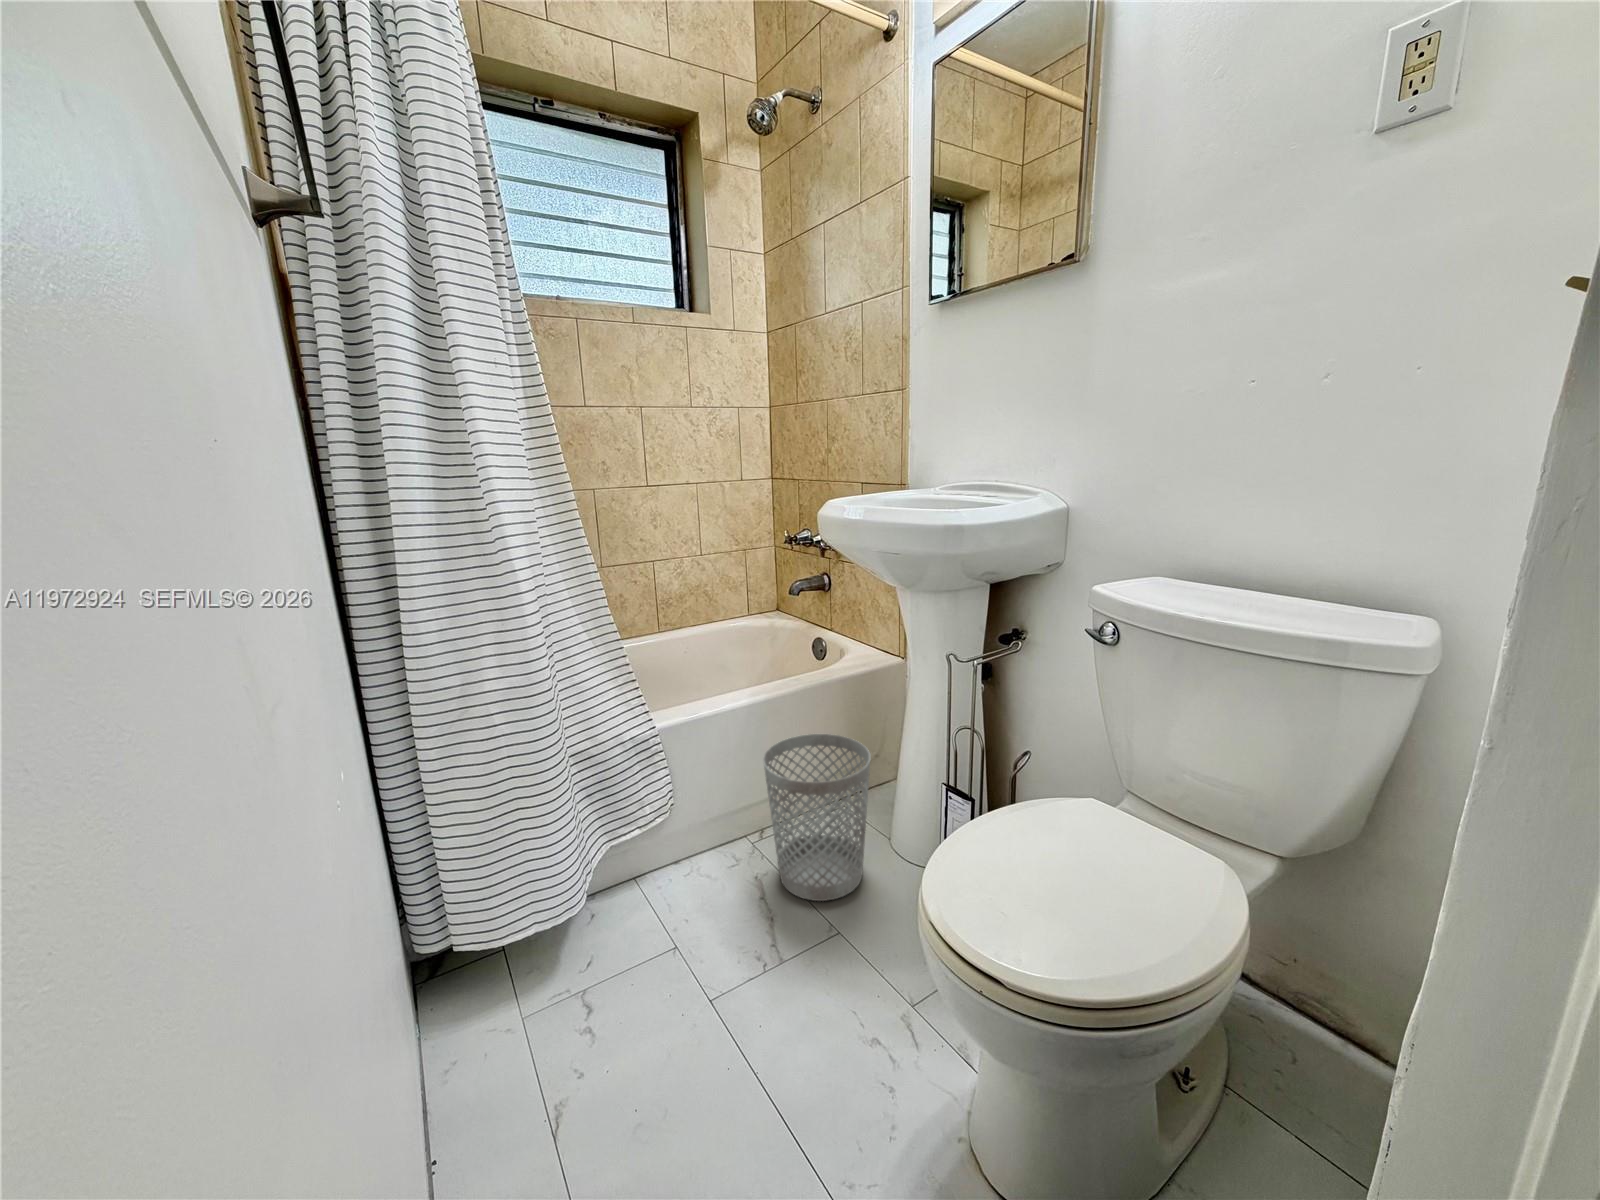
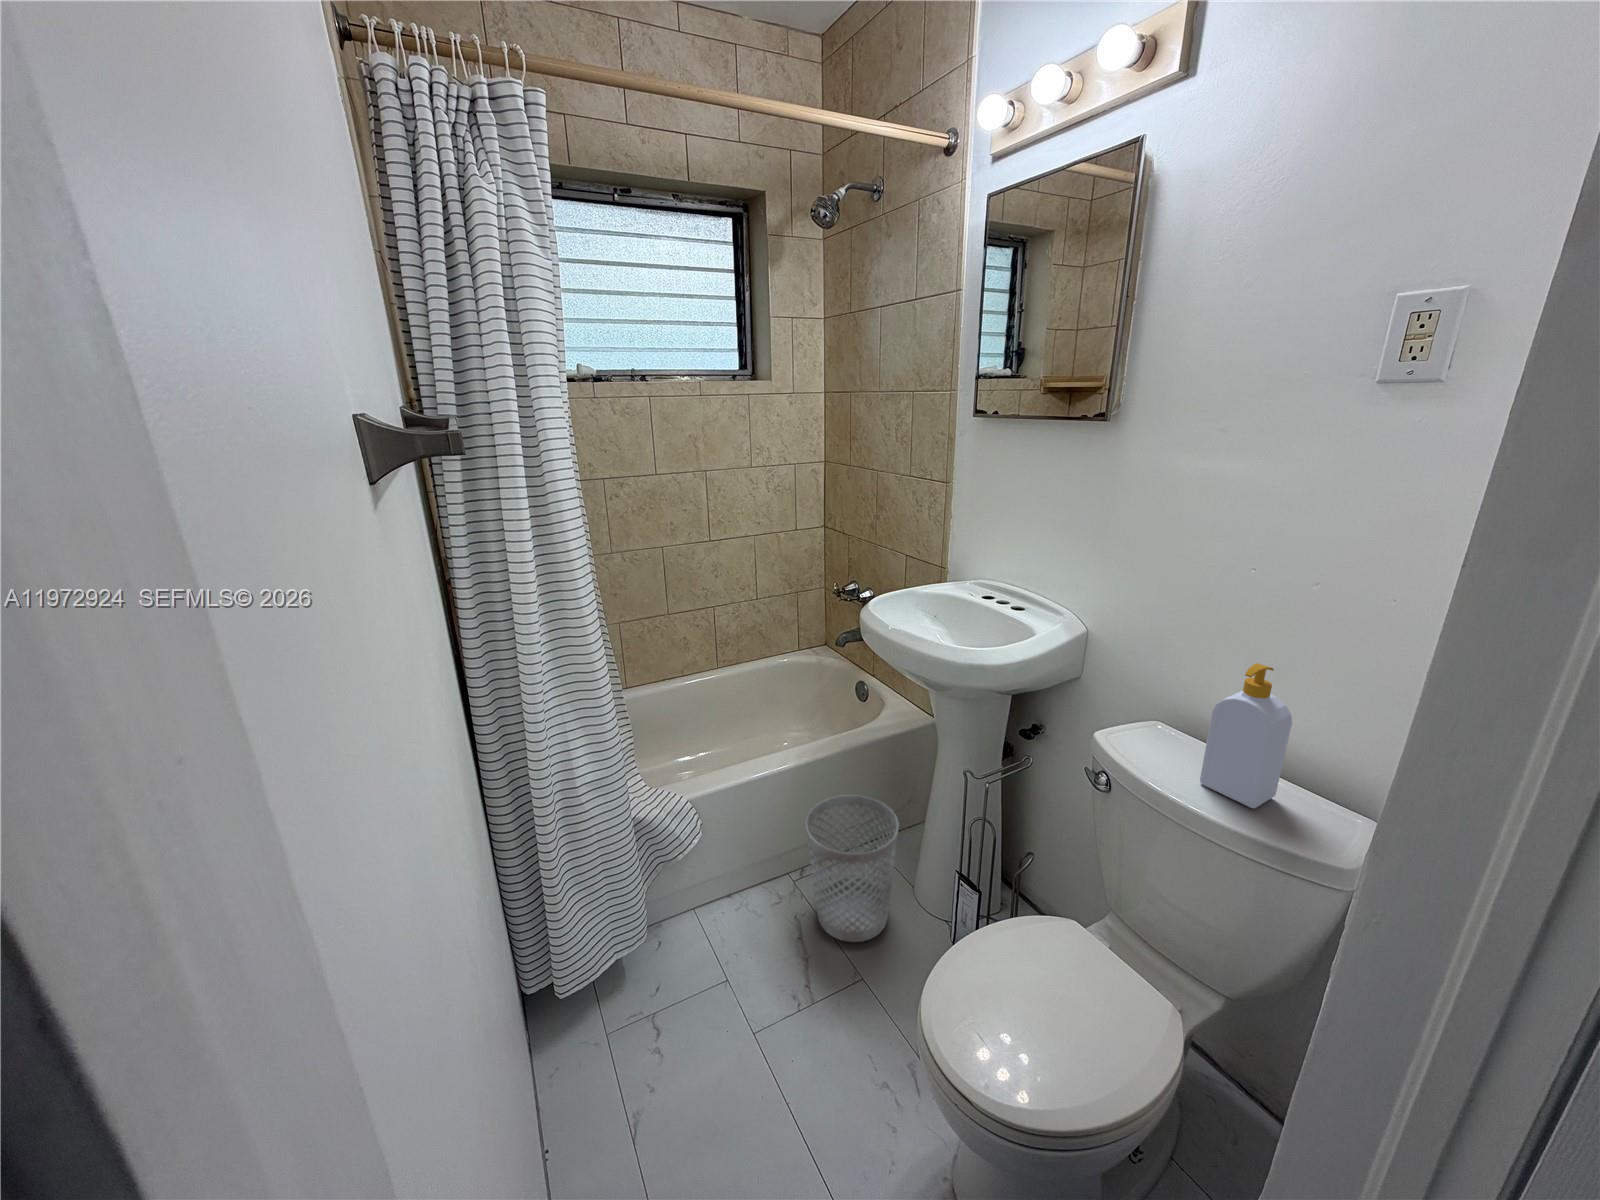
soap bottle: none [1225,445,1326,616] -> present [1200,663,1292,808]

